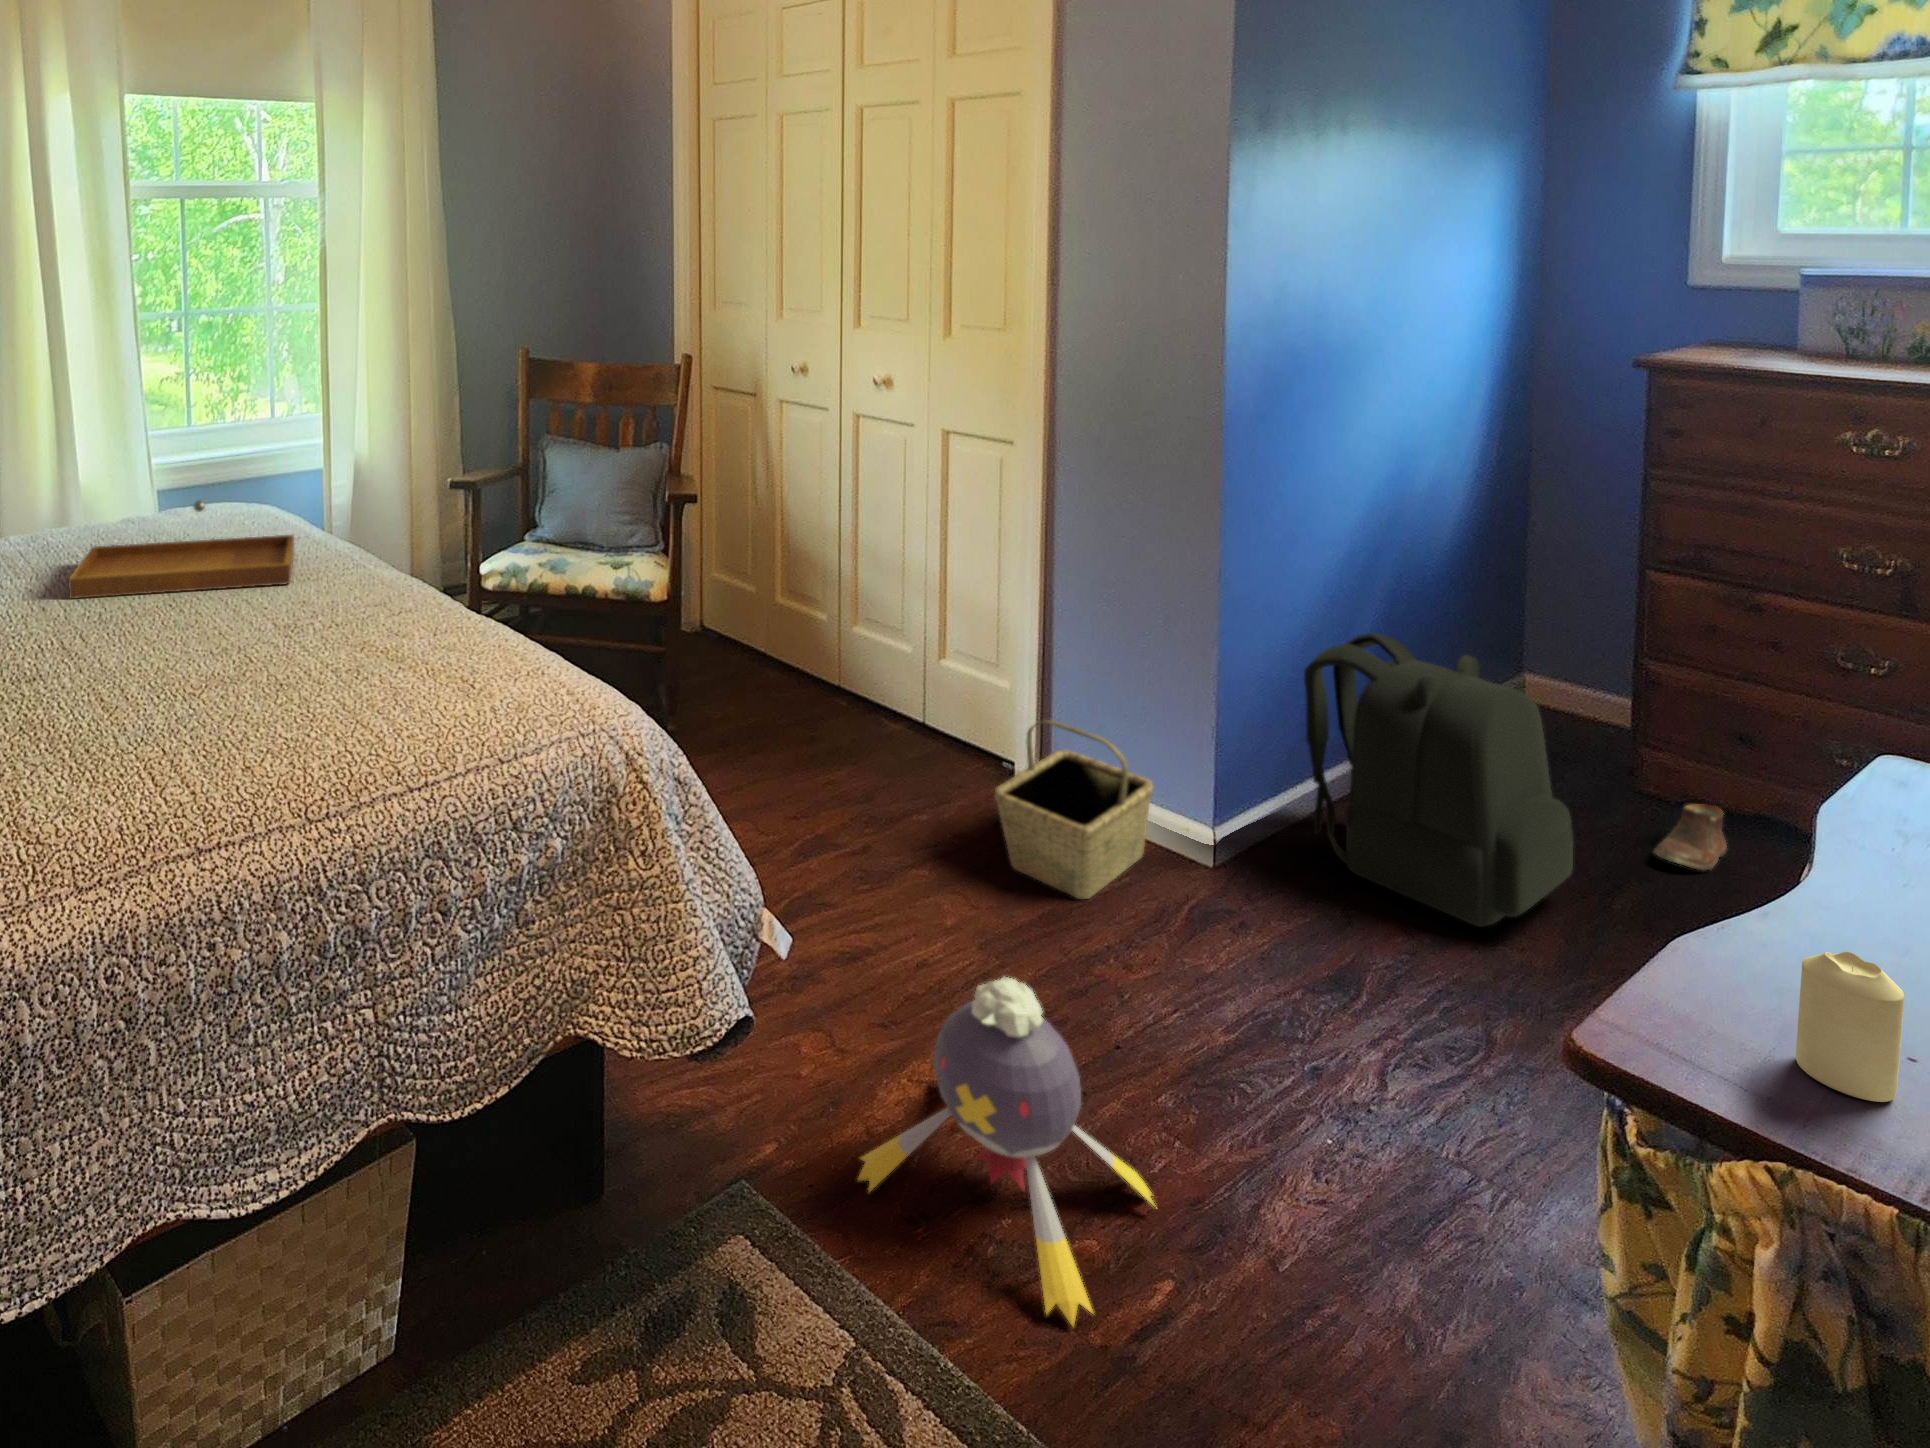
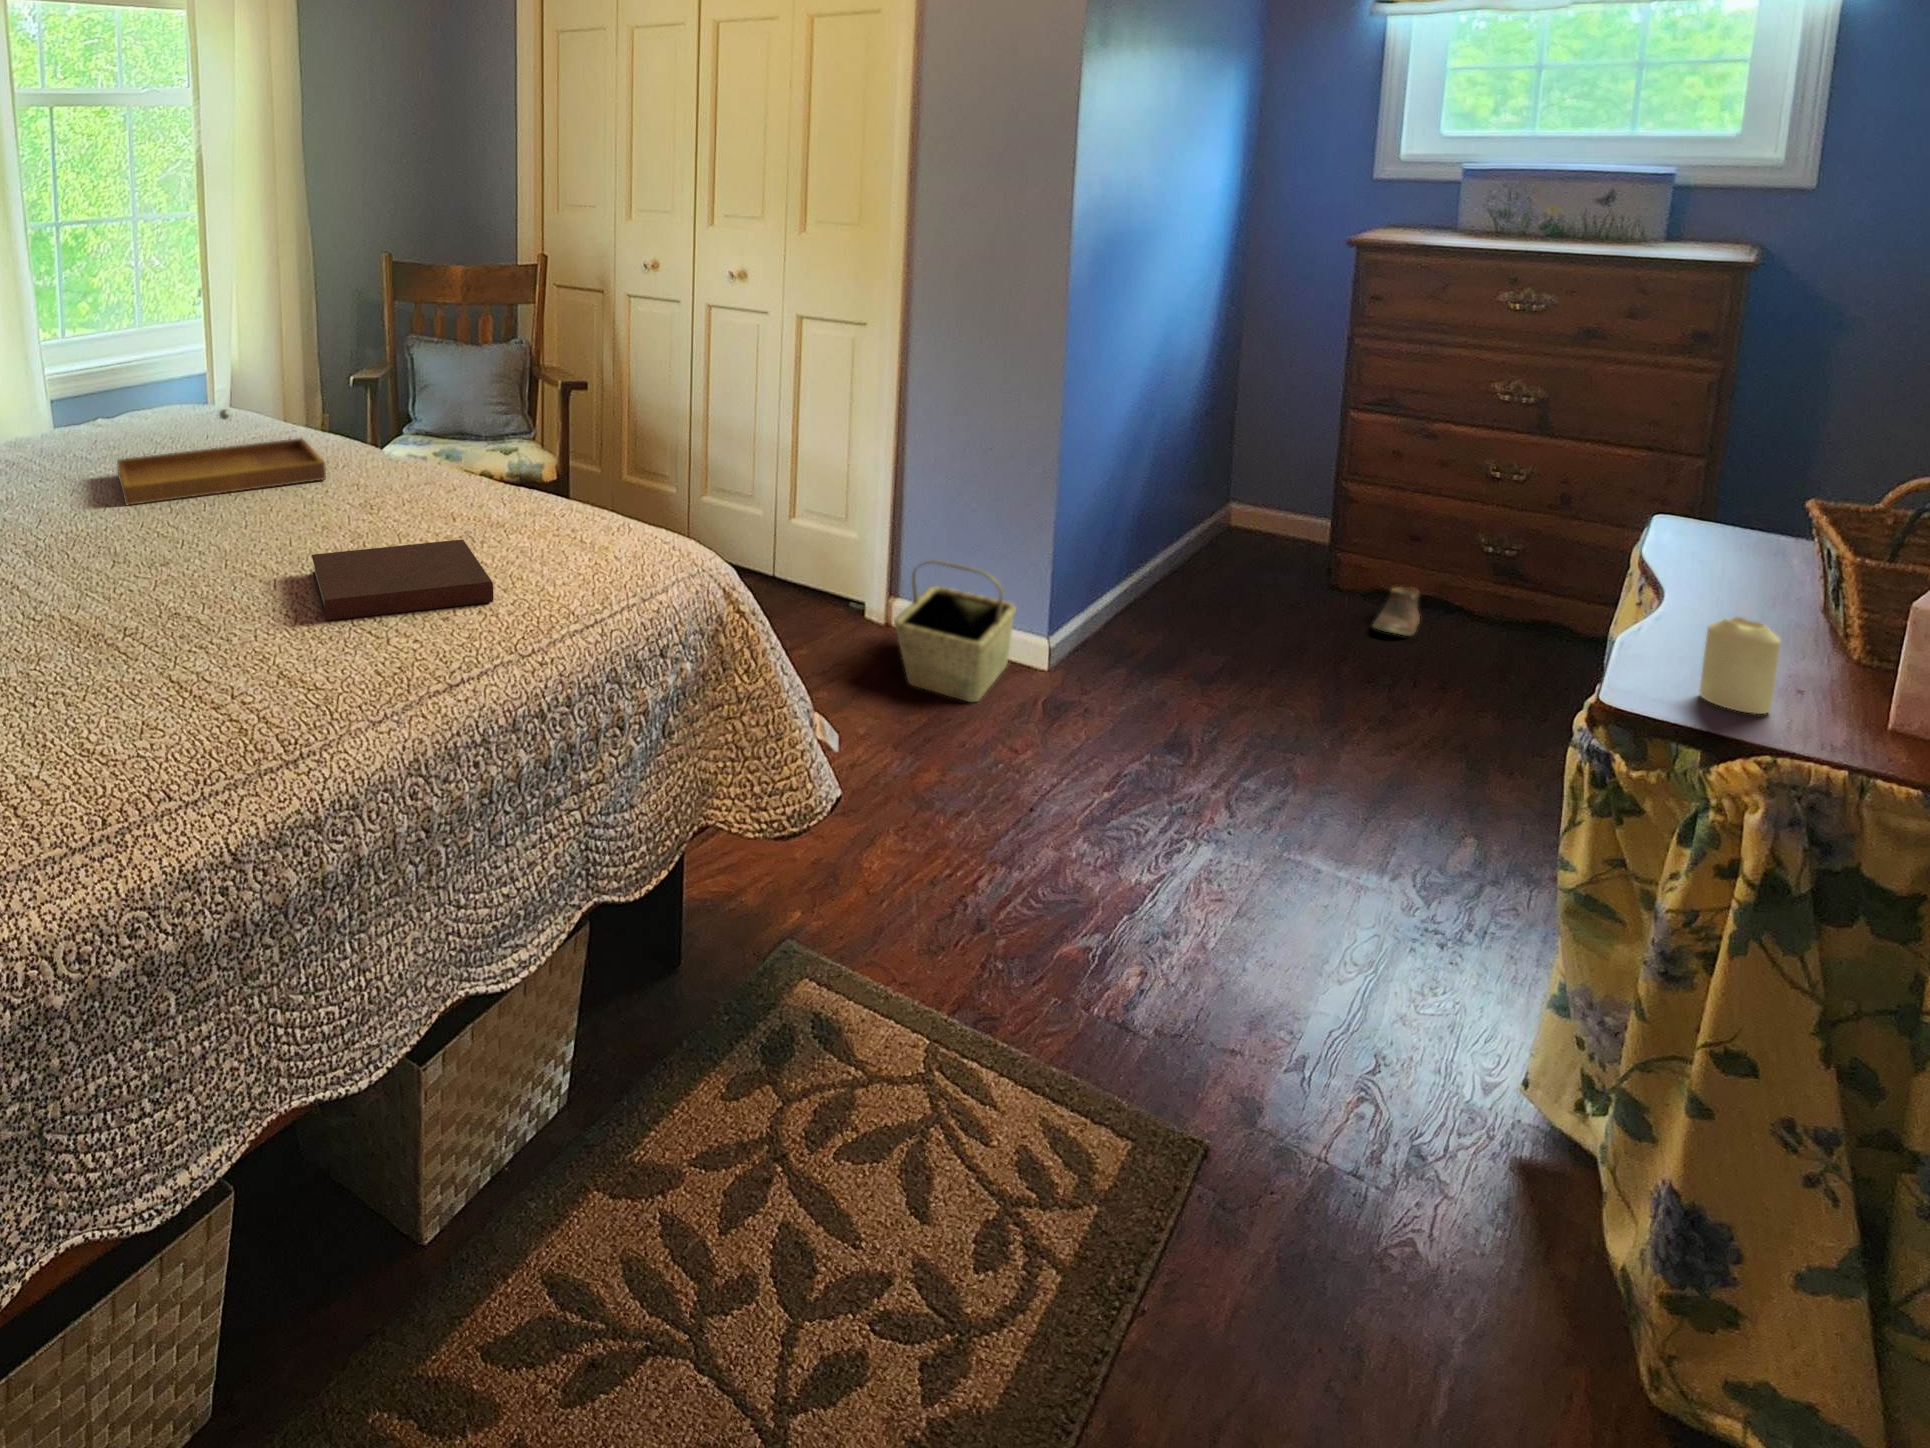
backpack: present [1304,633,1574,927] -> none [1125,470,1331,692]
notebook: none [133,670,345,755] -> present [311,539,493,621]
plush toy: present [858,977,1154,1326] -> none [881,749,1118,1004]

